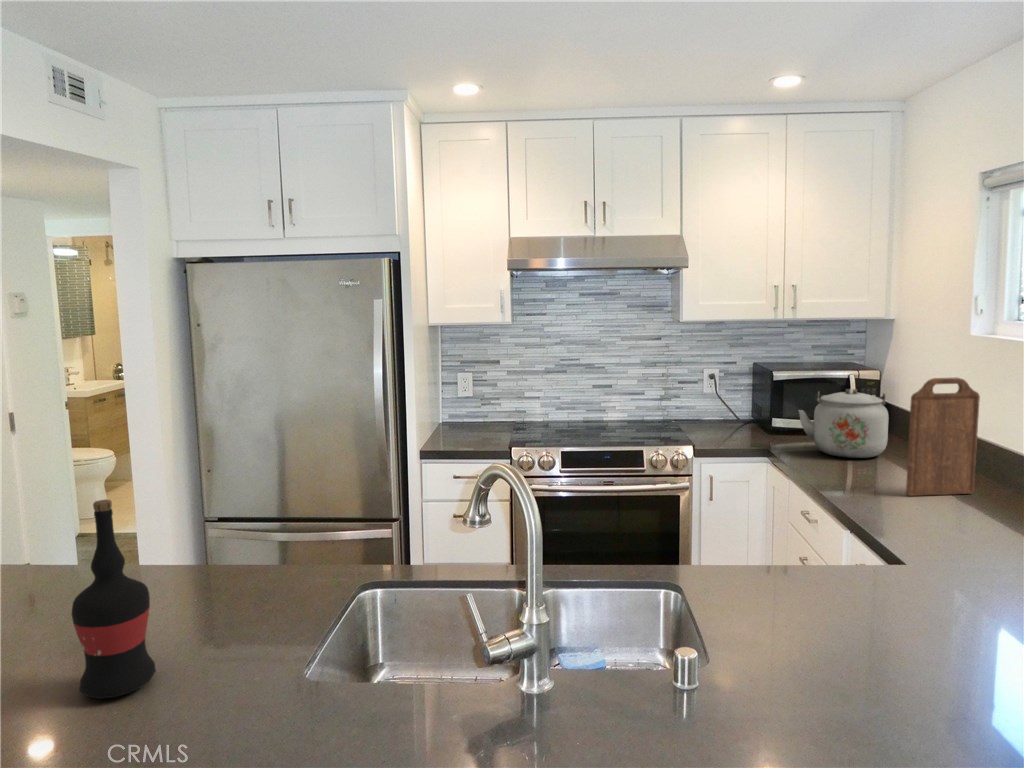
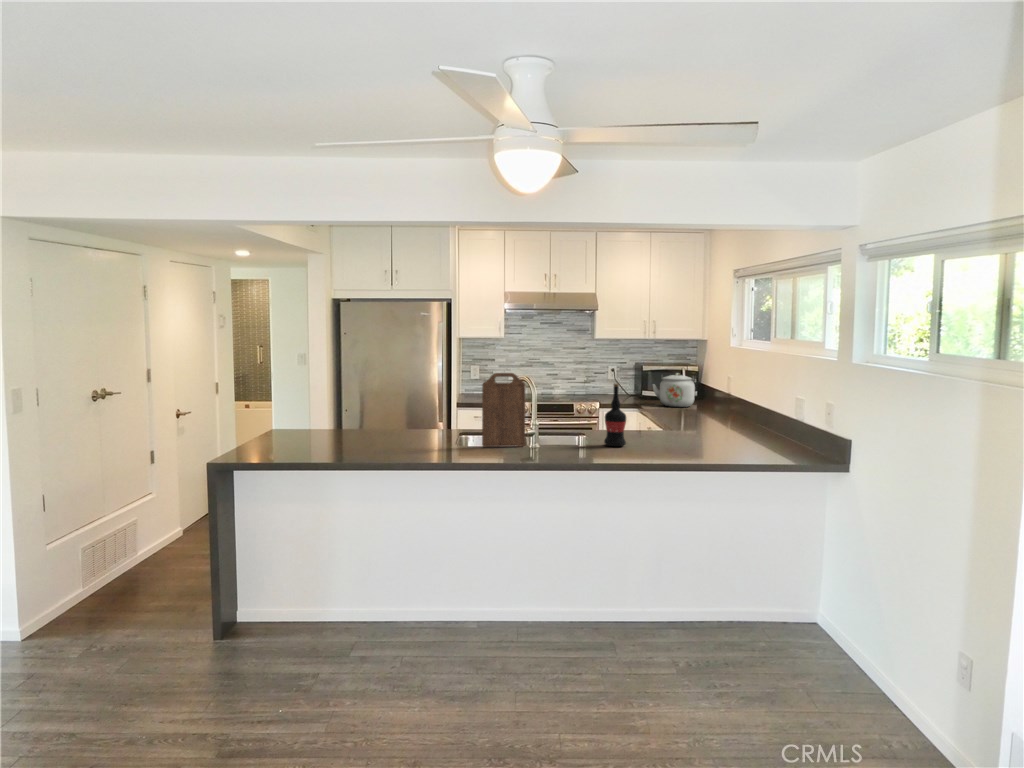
cutting board: present [906,378,980,496] -> present [482,373,525,447]
wine bottle: present [72,500,156,699] -> present [604,384,626,446]

